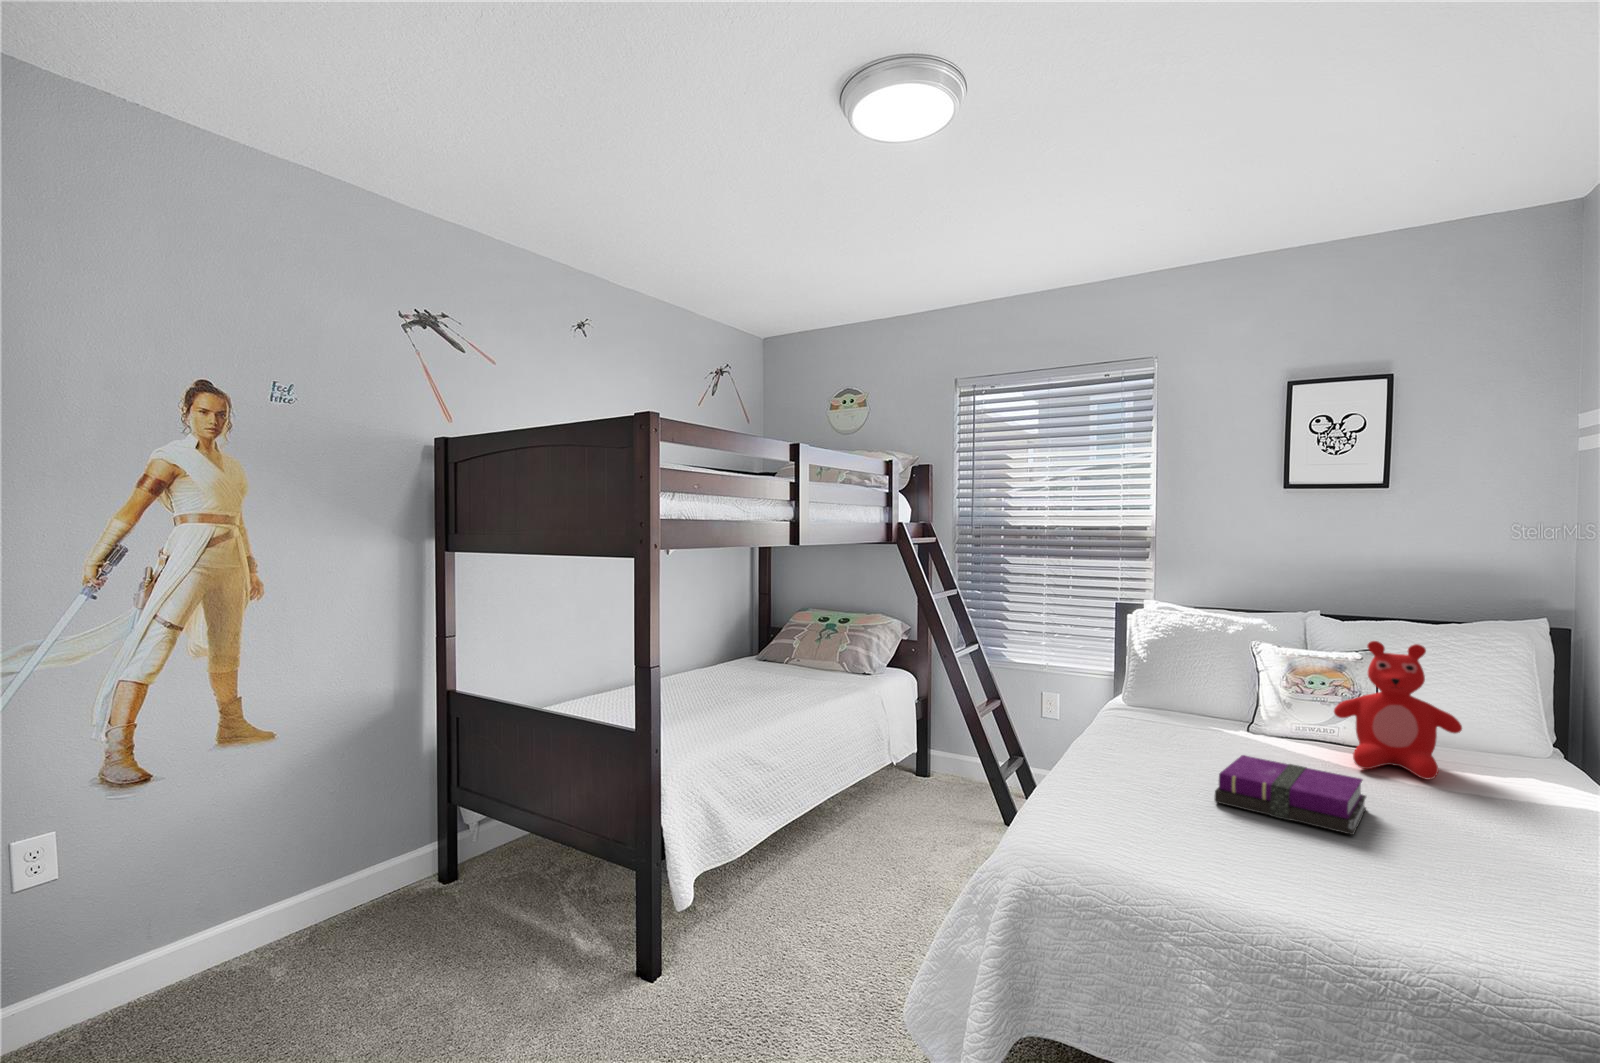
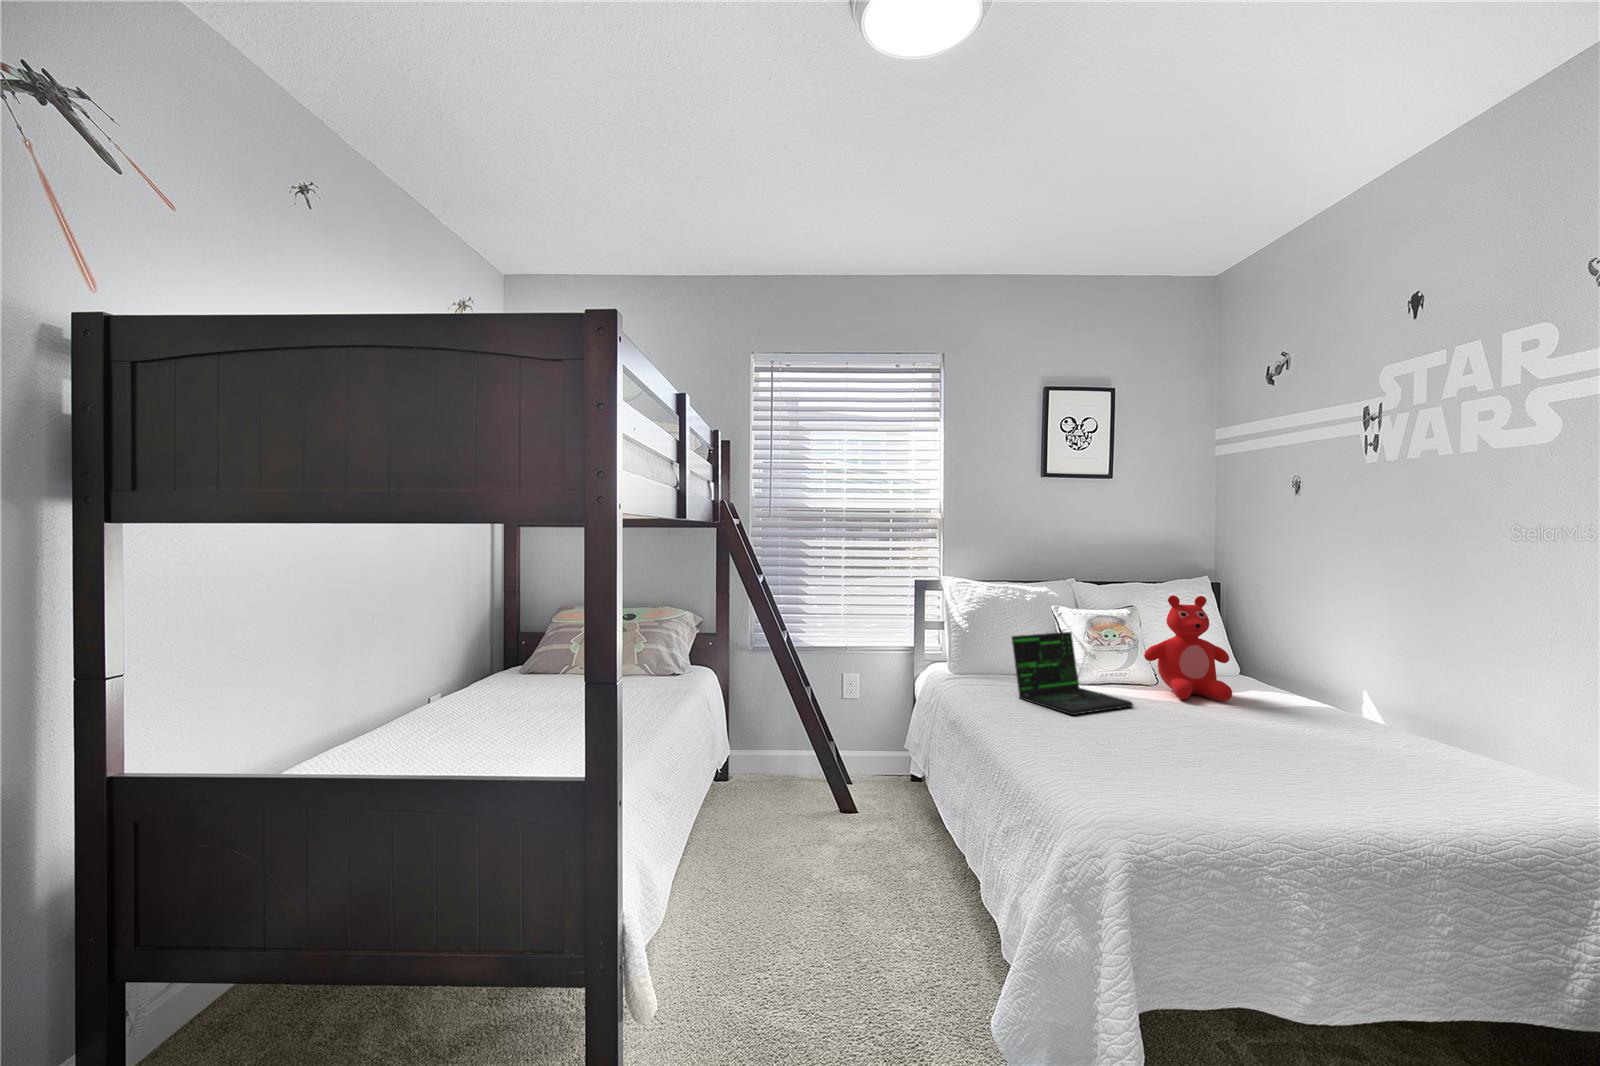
laptop: none [1140,671,1274,766] -> present [1012,632,1133,715]
notebook: present [1215,755,1366,835] -> none [1134,699,1267,750]

